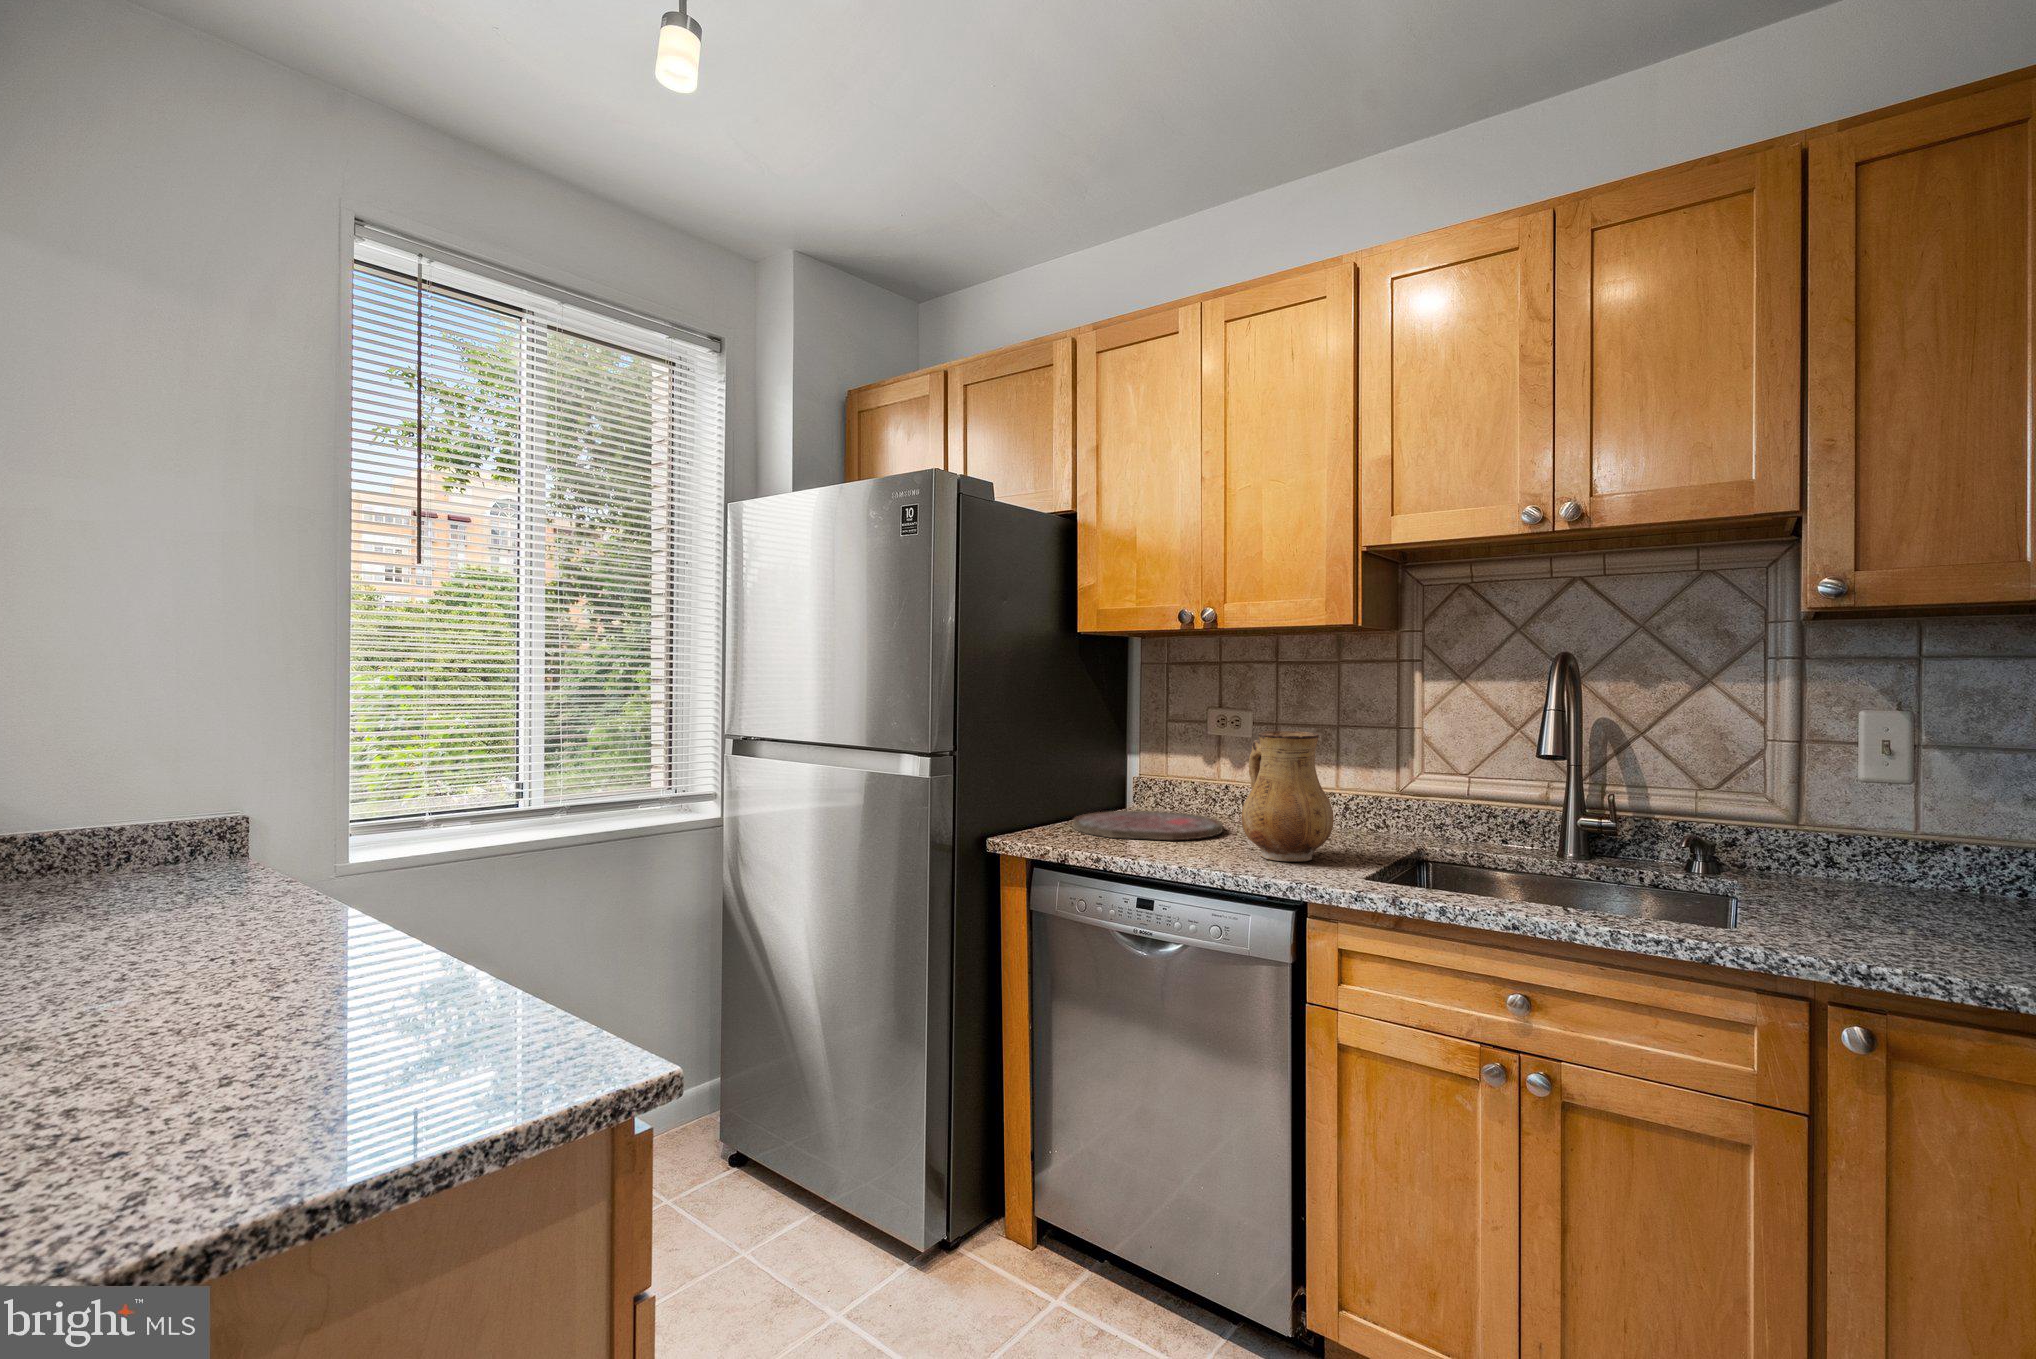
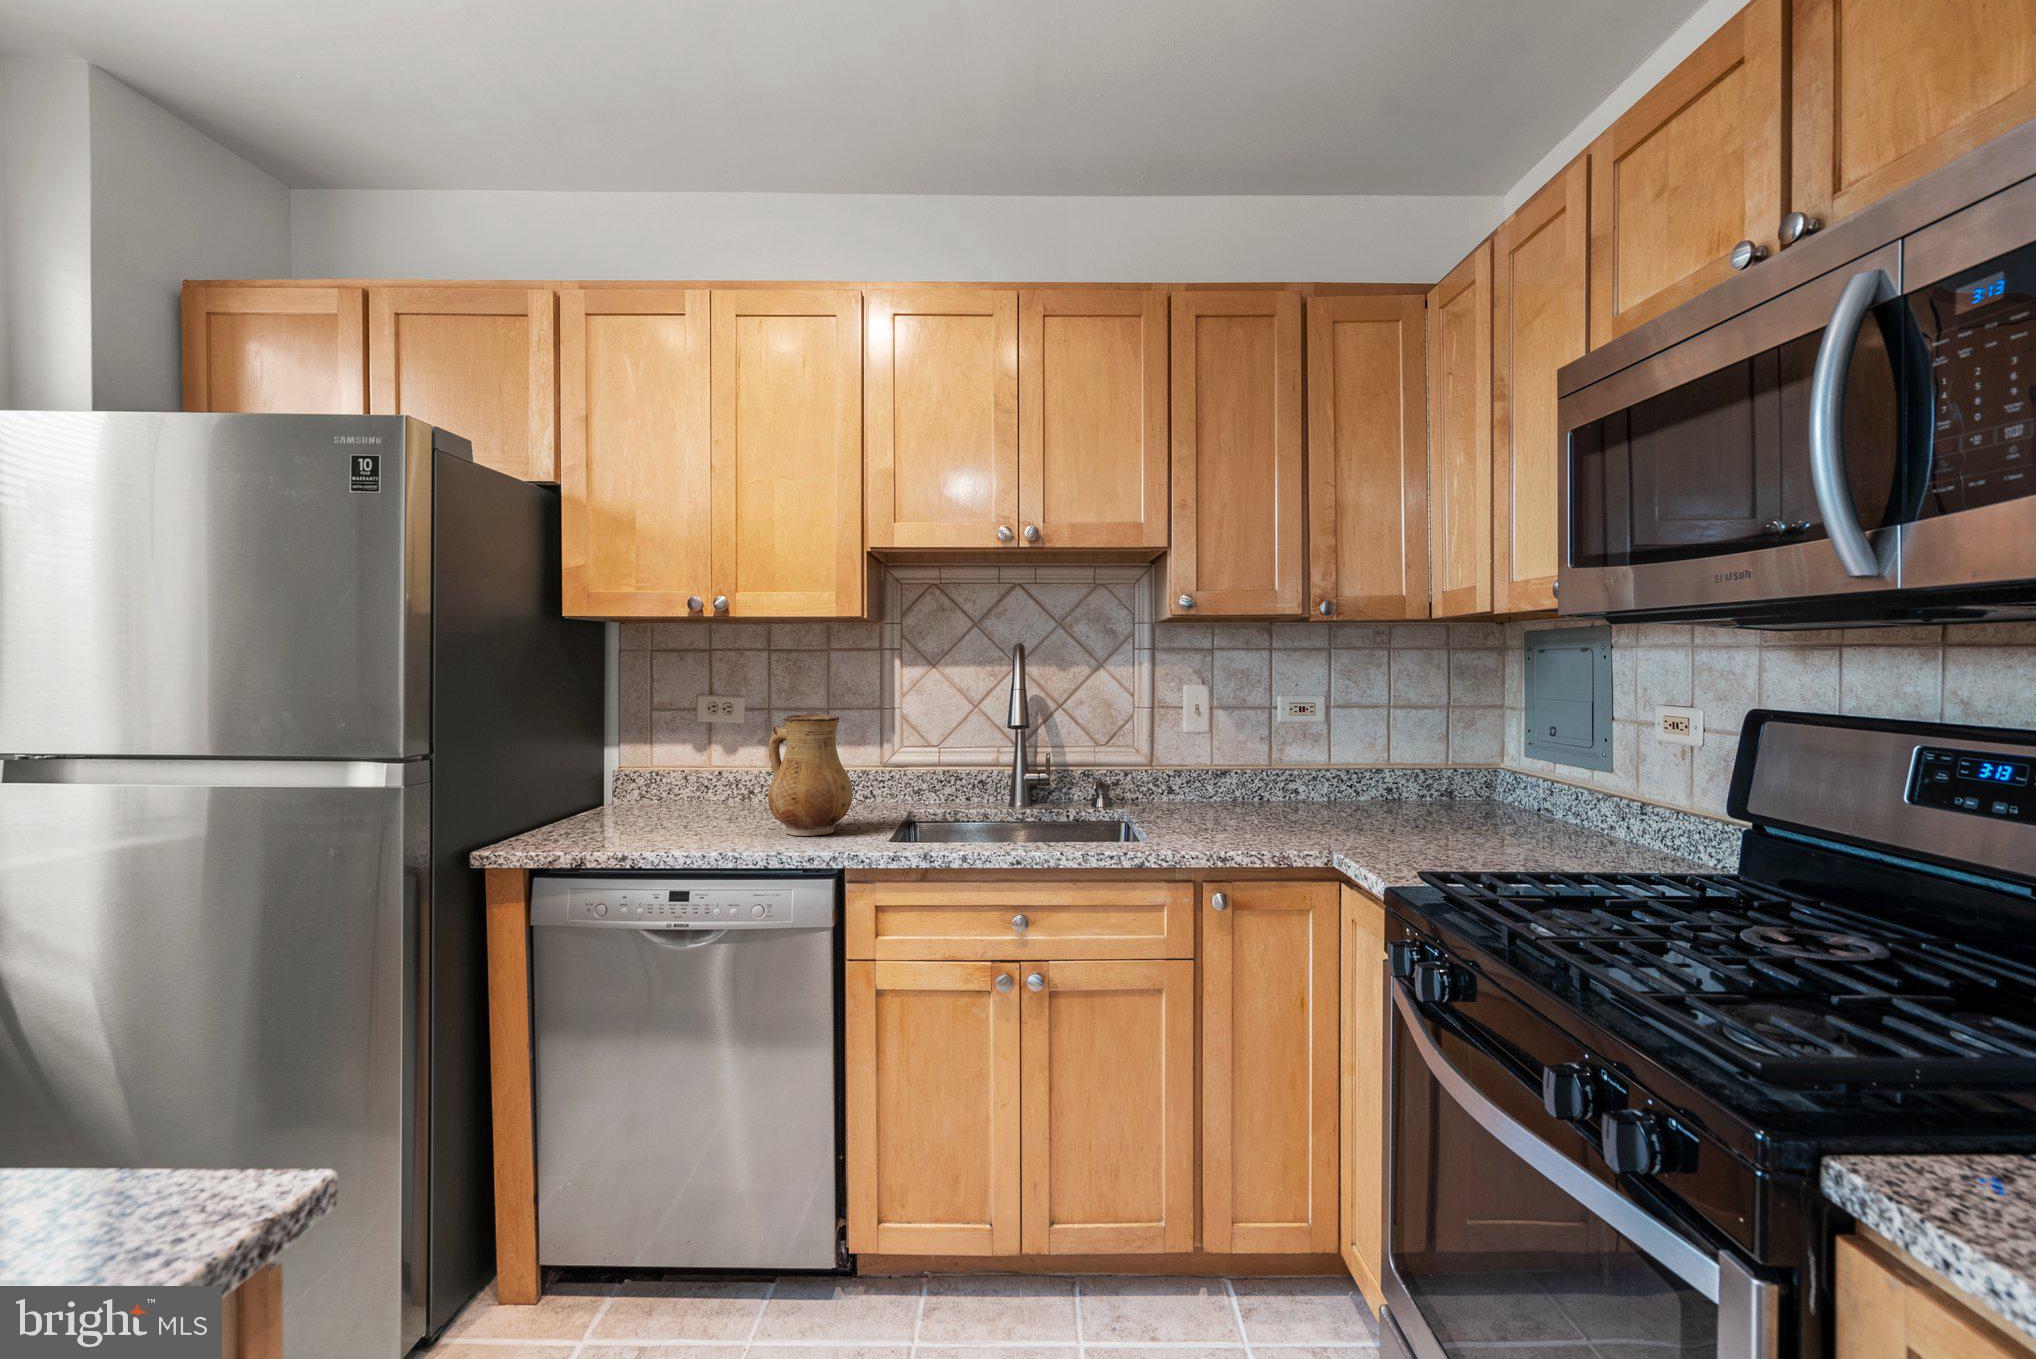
cutting board: present [1073,811,1223,840] -> none [565,803,730,835]

